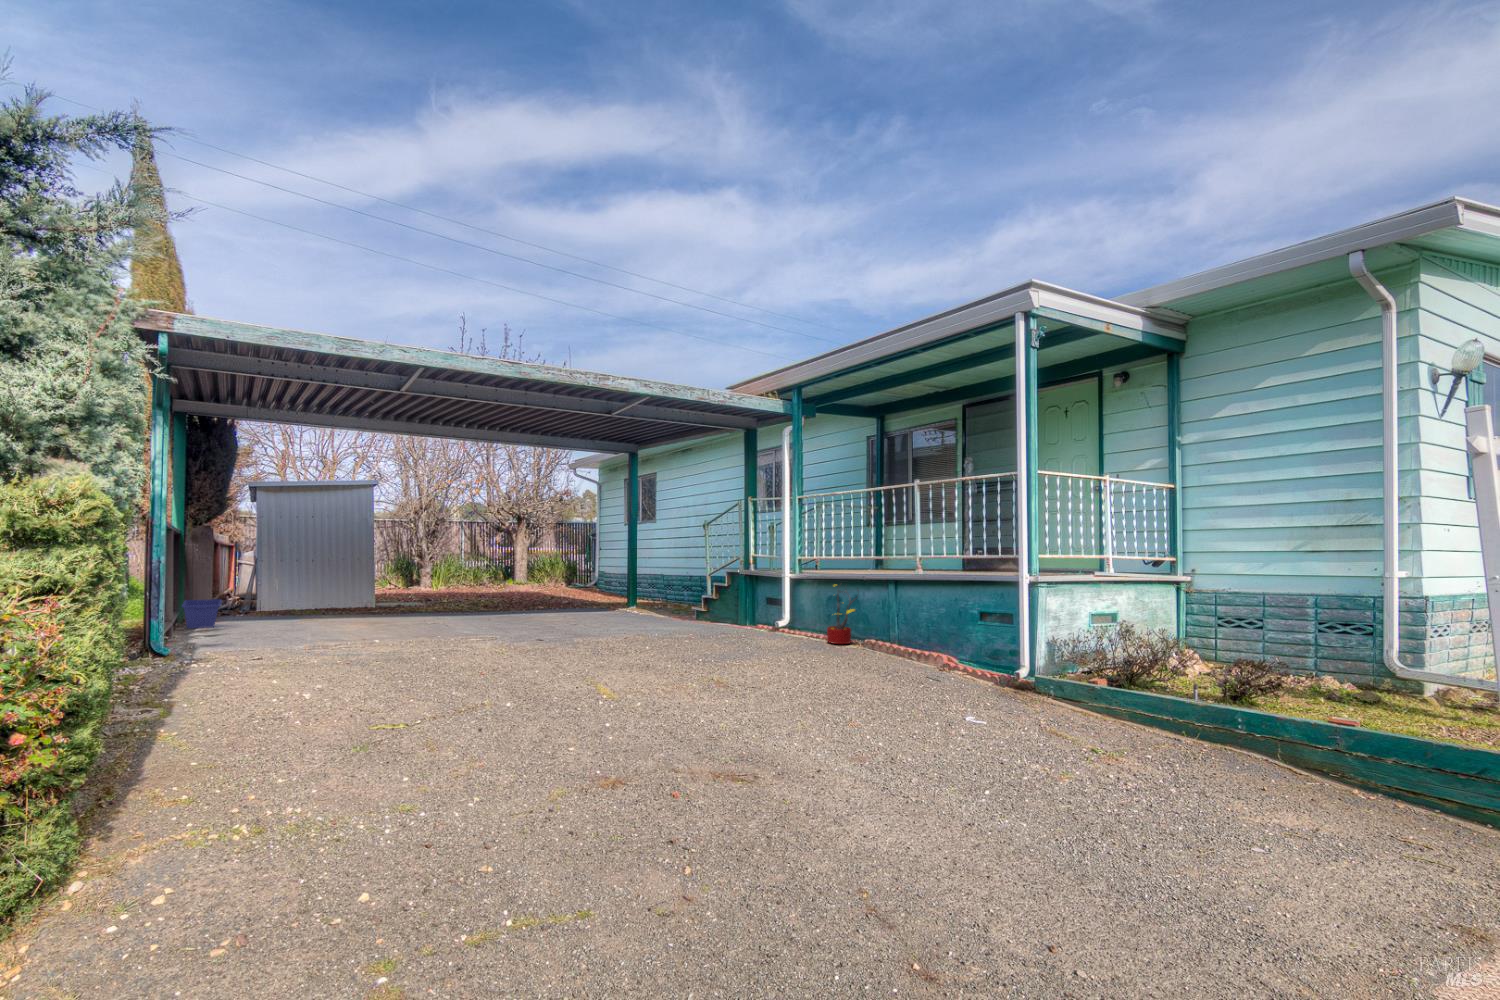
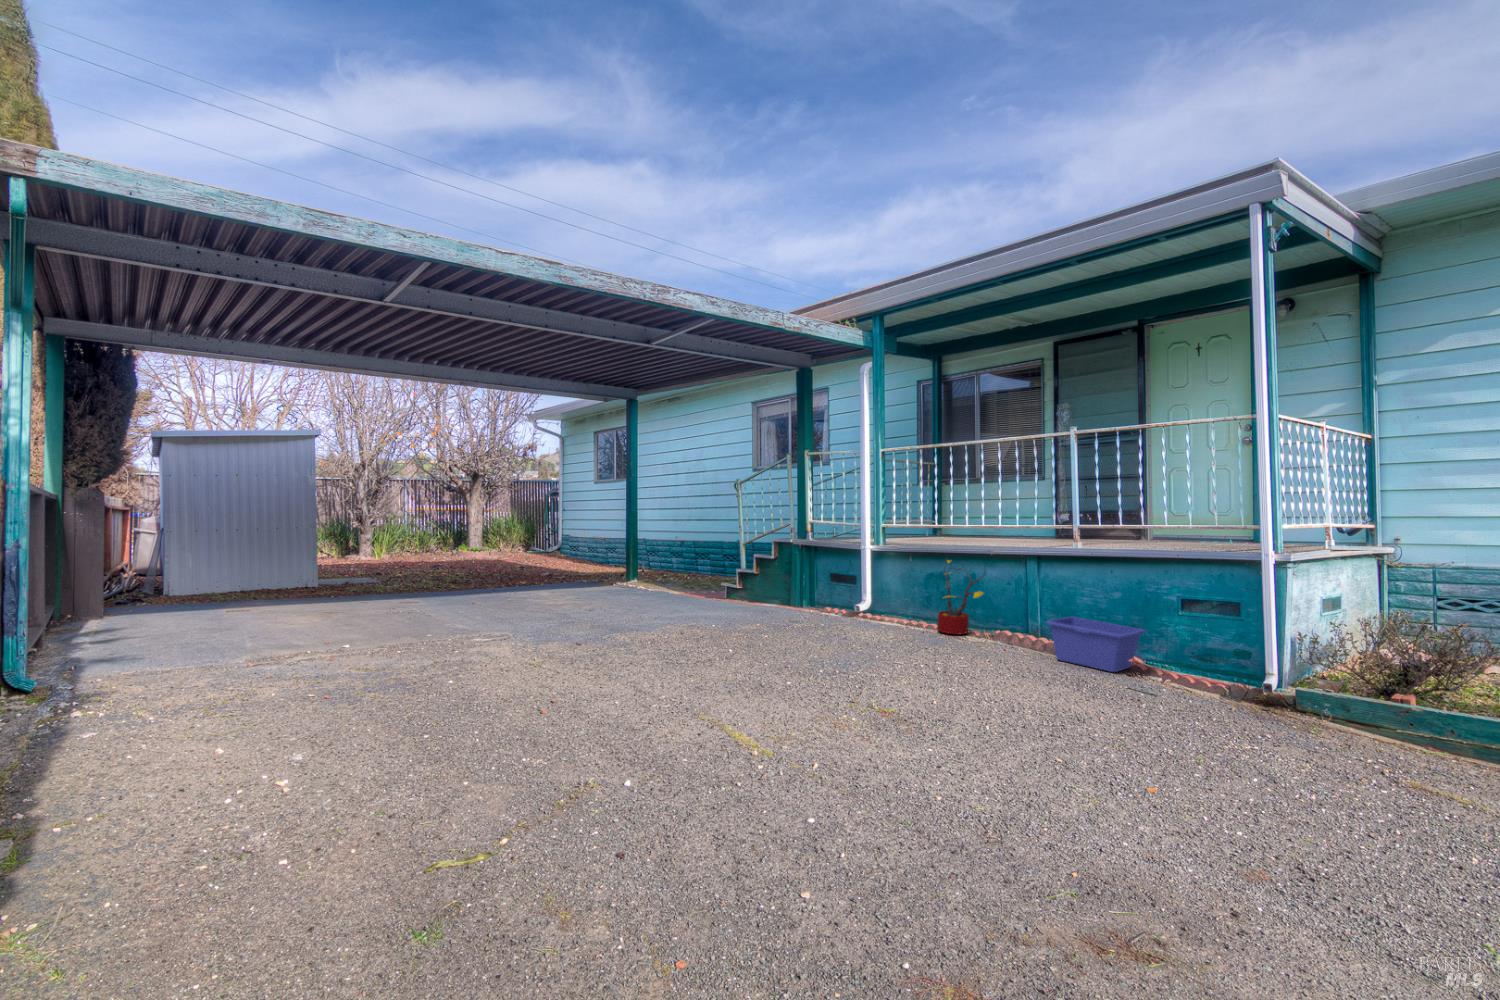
storage bin: present [182,599,222,628] -> present [1047,617,1145,672]

